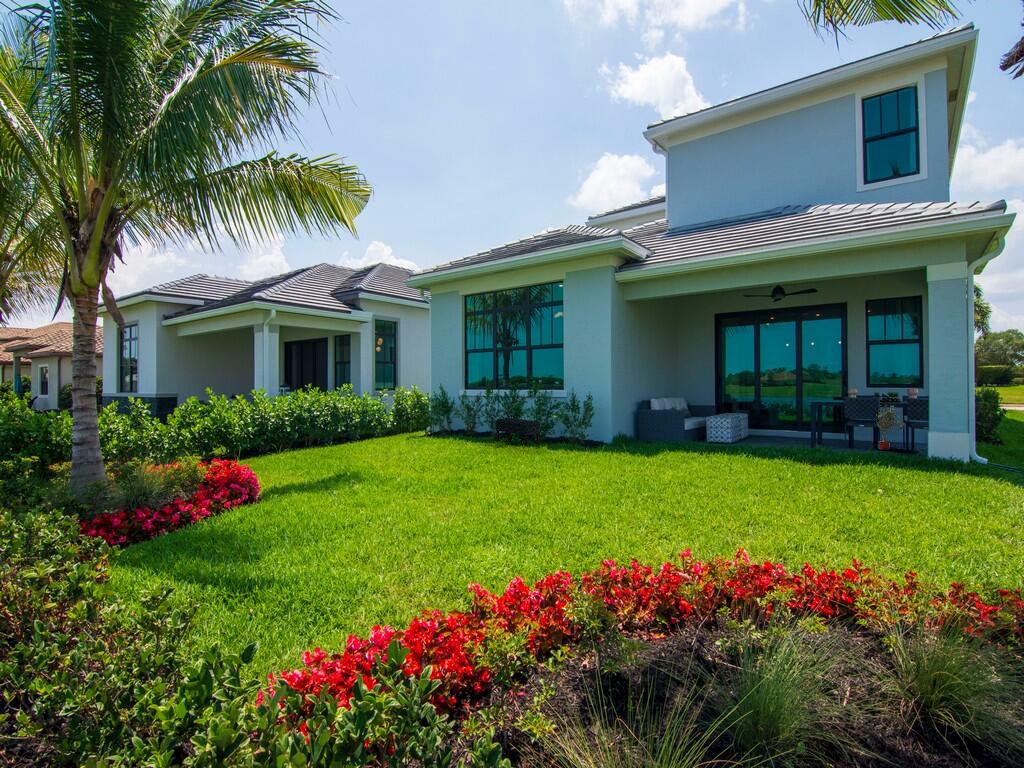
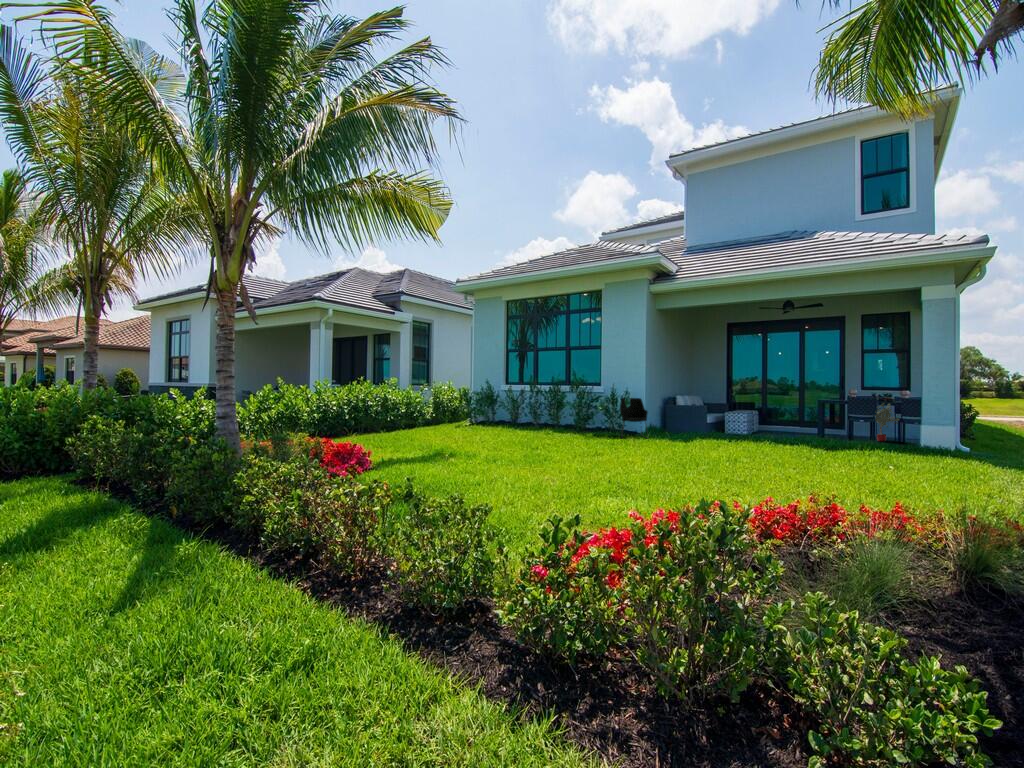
chair: none [581,404,613,451] -> present [620,398,648,438]
bench: present [495,418,540,446] -> none [538,410,581,434]

